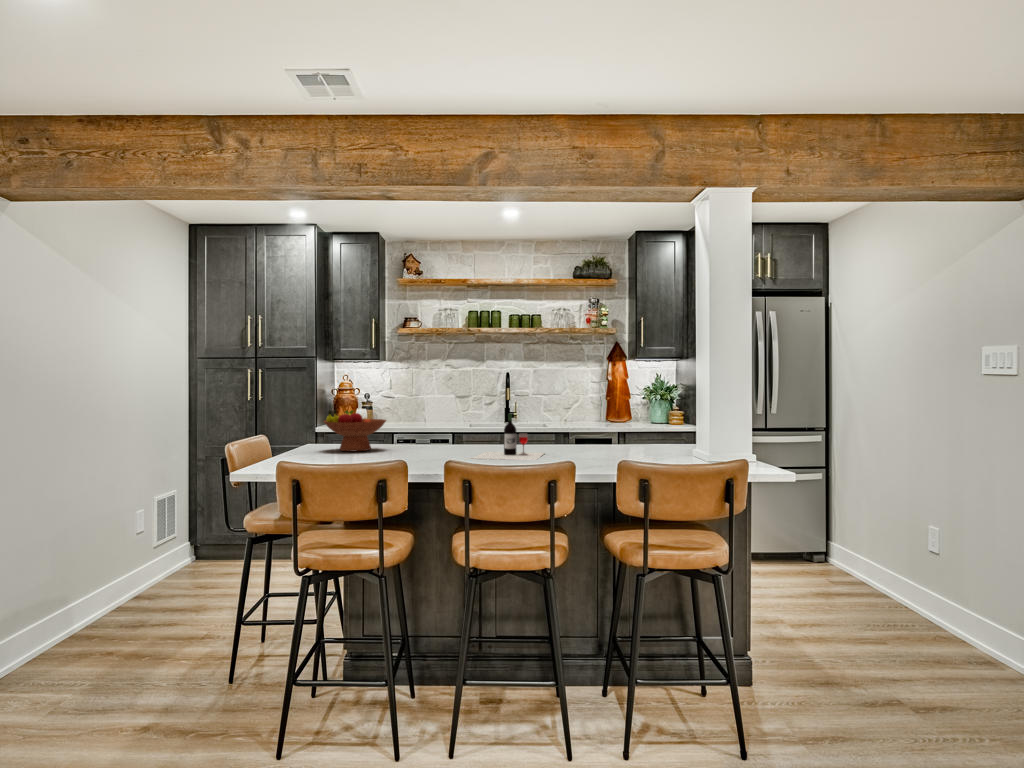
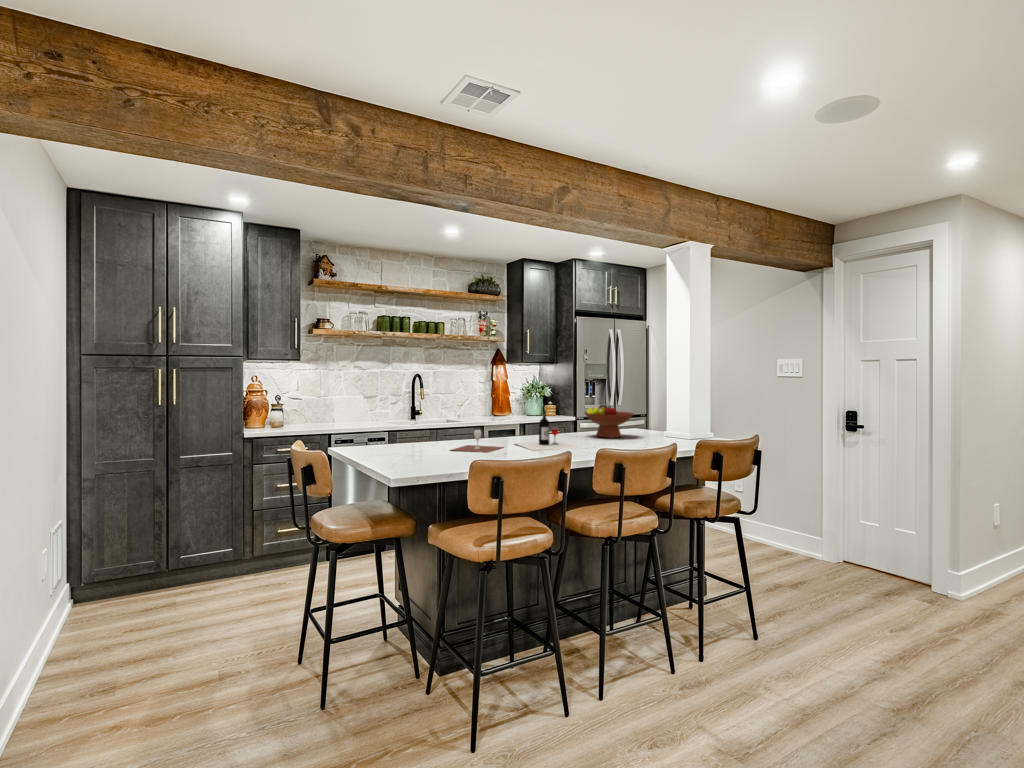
fruit bowl: present [324,410,386,451] -> present [584,404,634,438]
wine glass: none [396,433,460,458] -> present [451,430,502,453]

